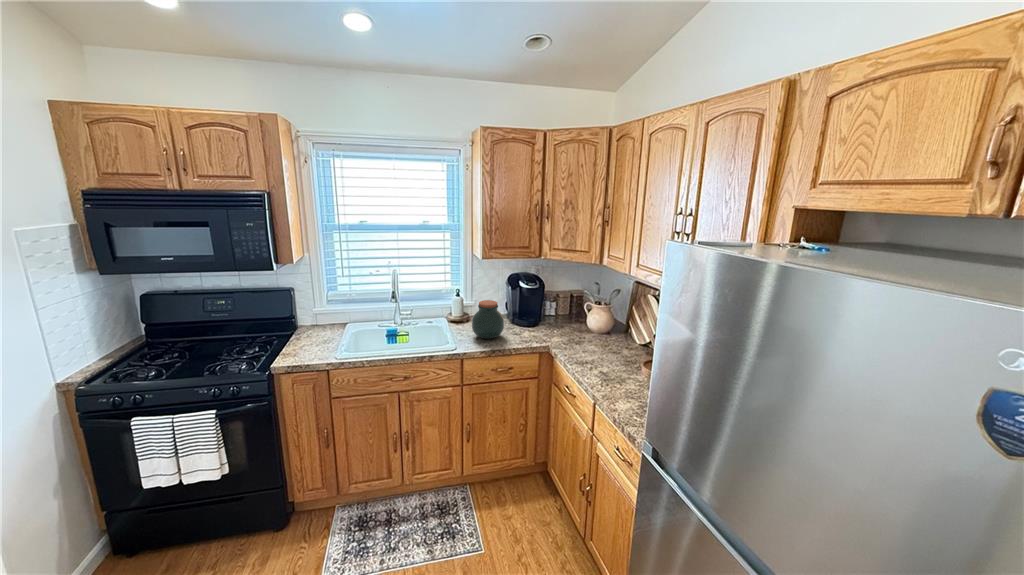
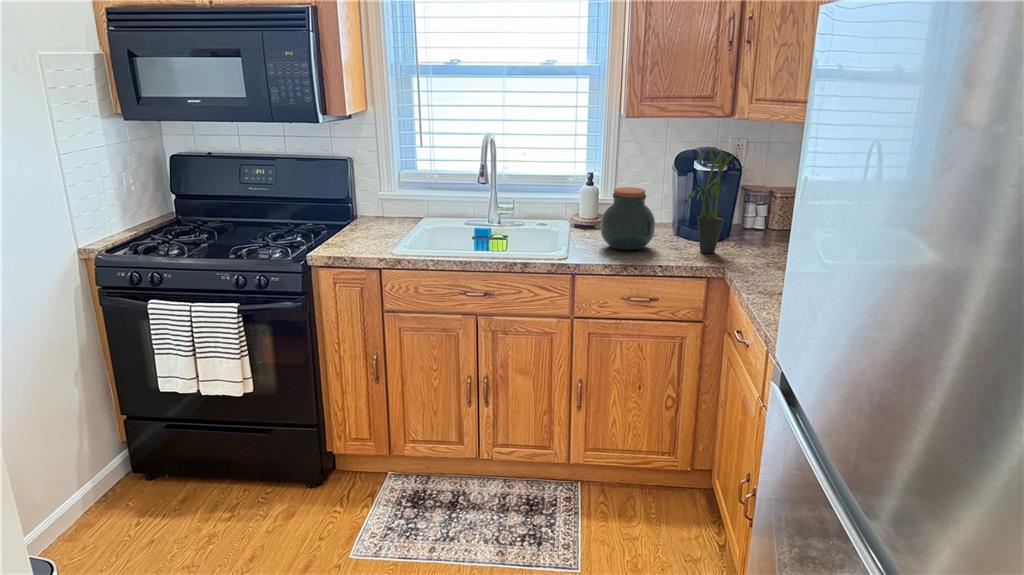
potted plant: none [522,276,551,337] -> present [688,147,740,254]

